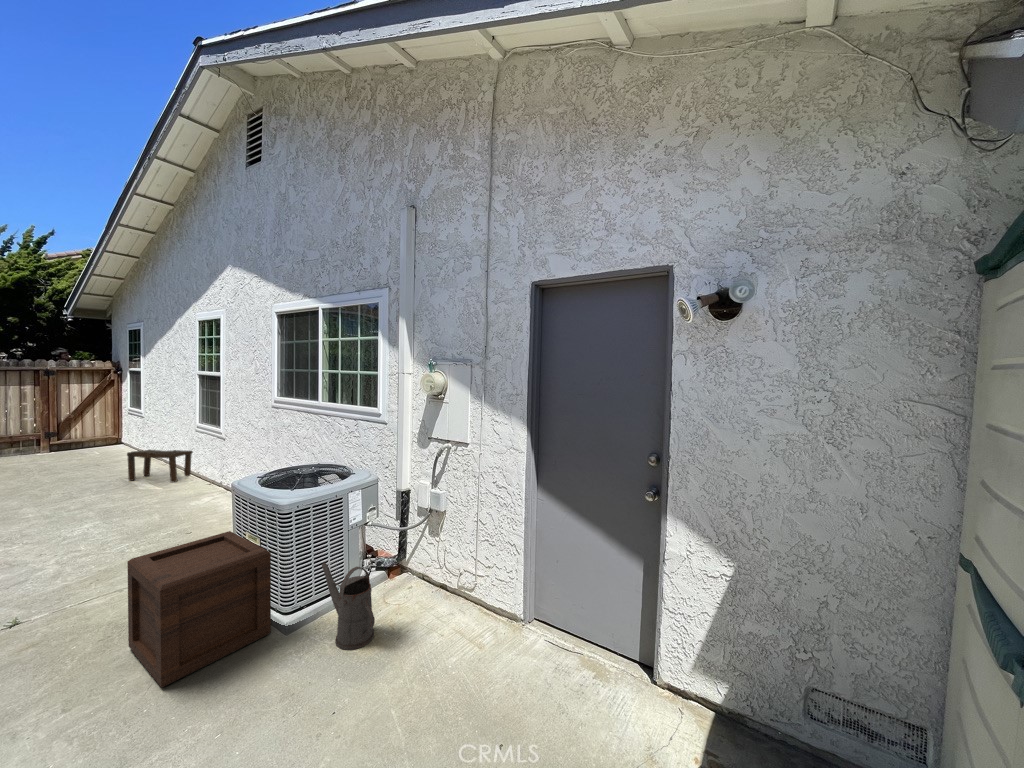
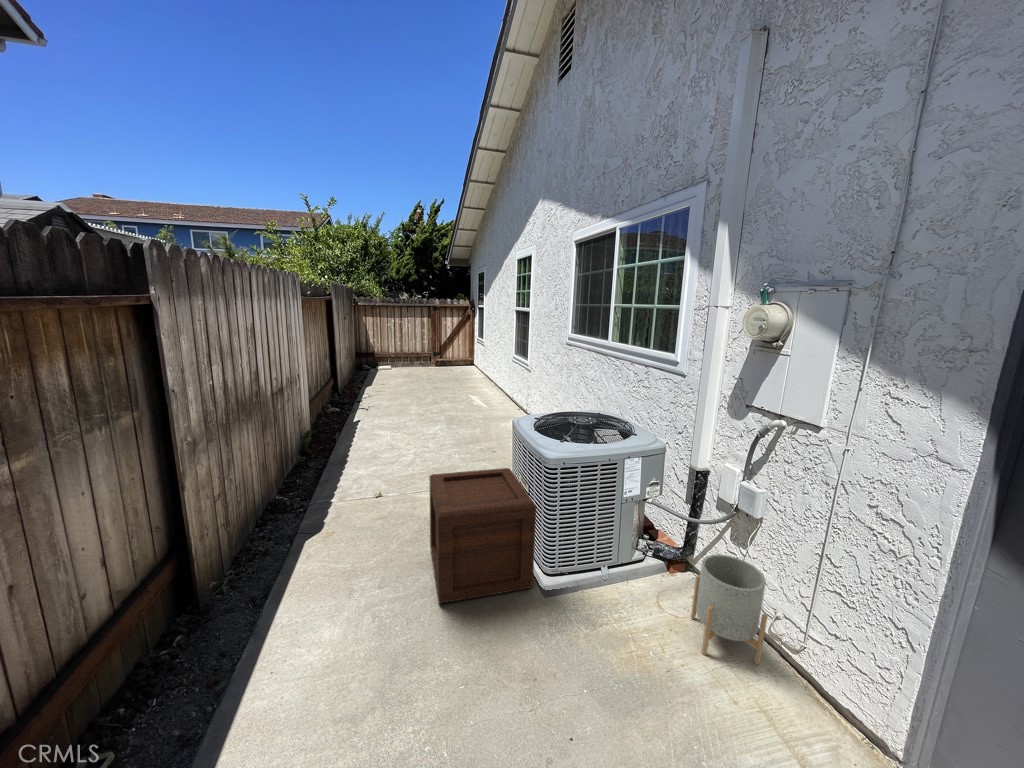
bench: present [127,450,192,482] -> none [469,372,509,402]
planter: none [409,544,454,618] -> present [691,554,767,664]
watering can: present [322,563,375,650] -> none [588,534,641,661]

